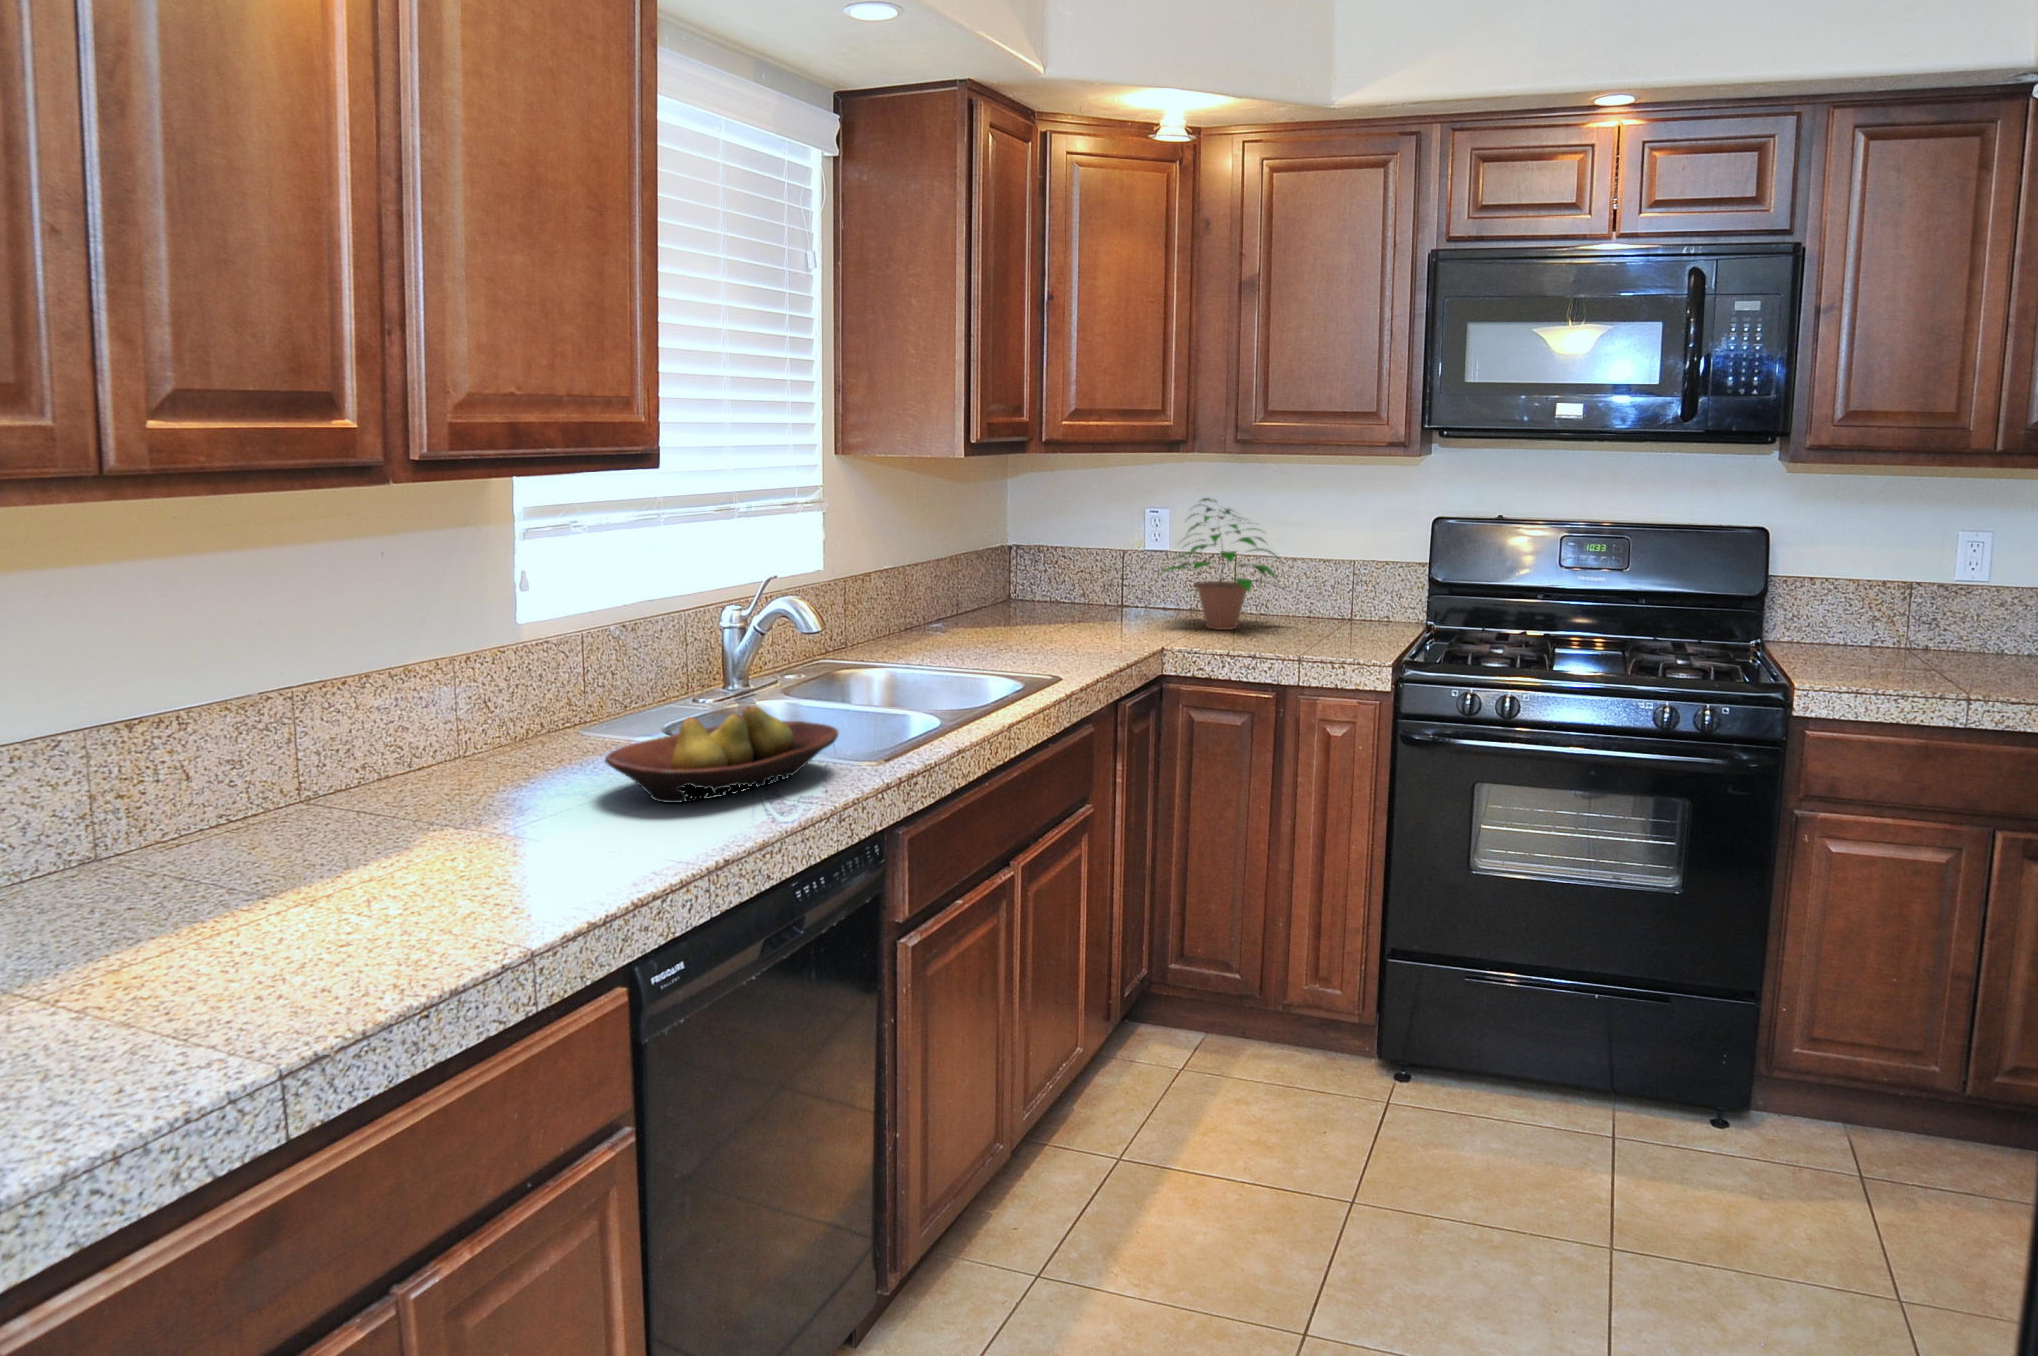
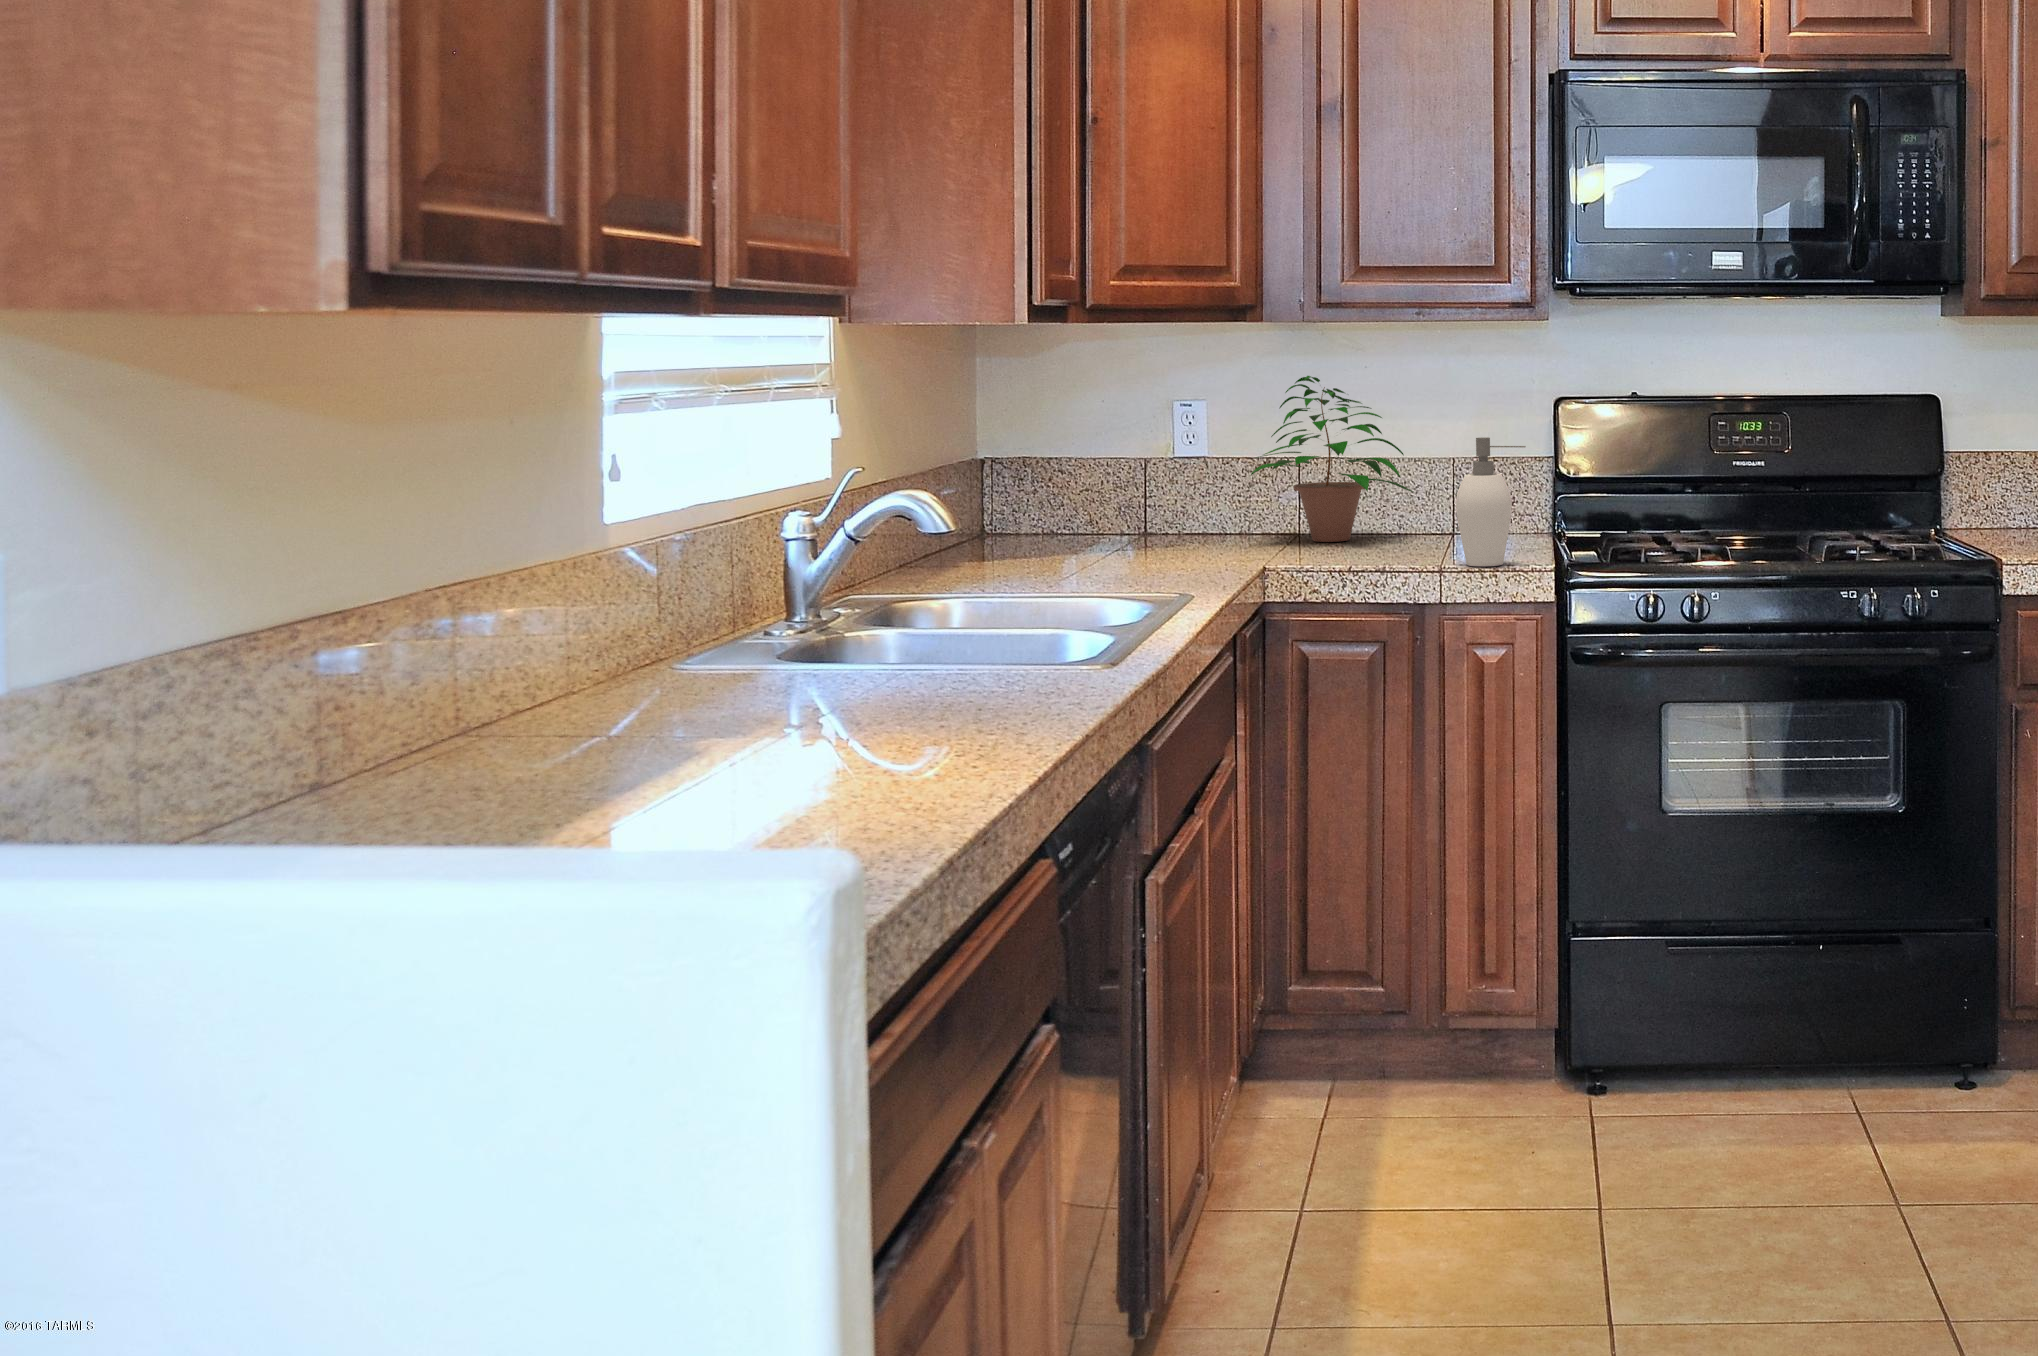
soap dispenser: none [1315,559,1374,662] -> present [1456,437,1526,566]
fruit bowl: present [605,706,838,803] -> none [460,632,843,783]

